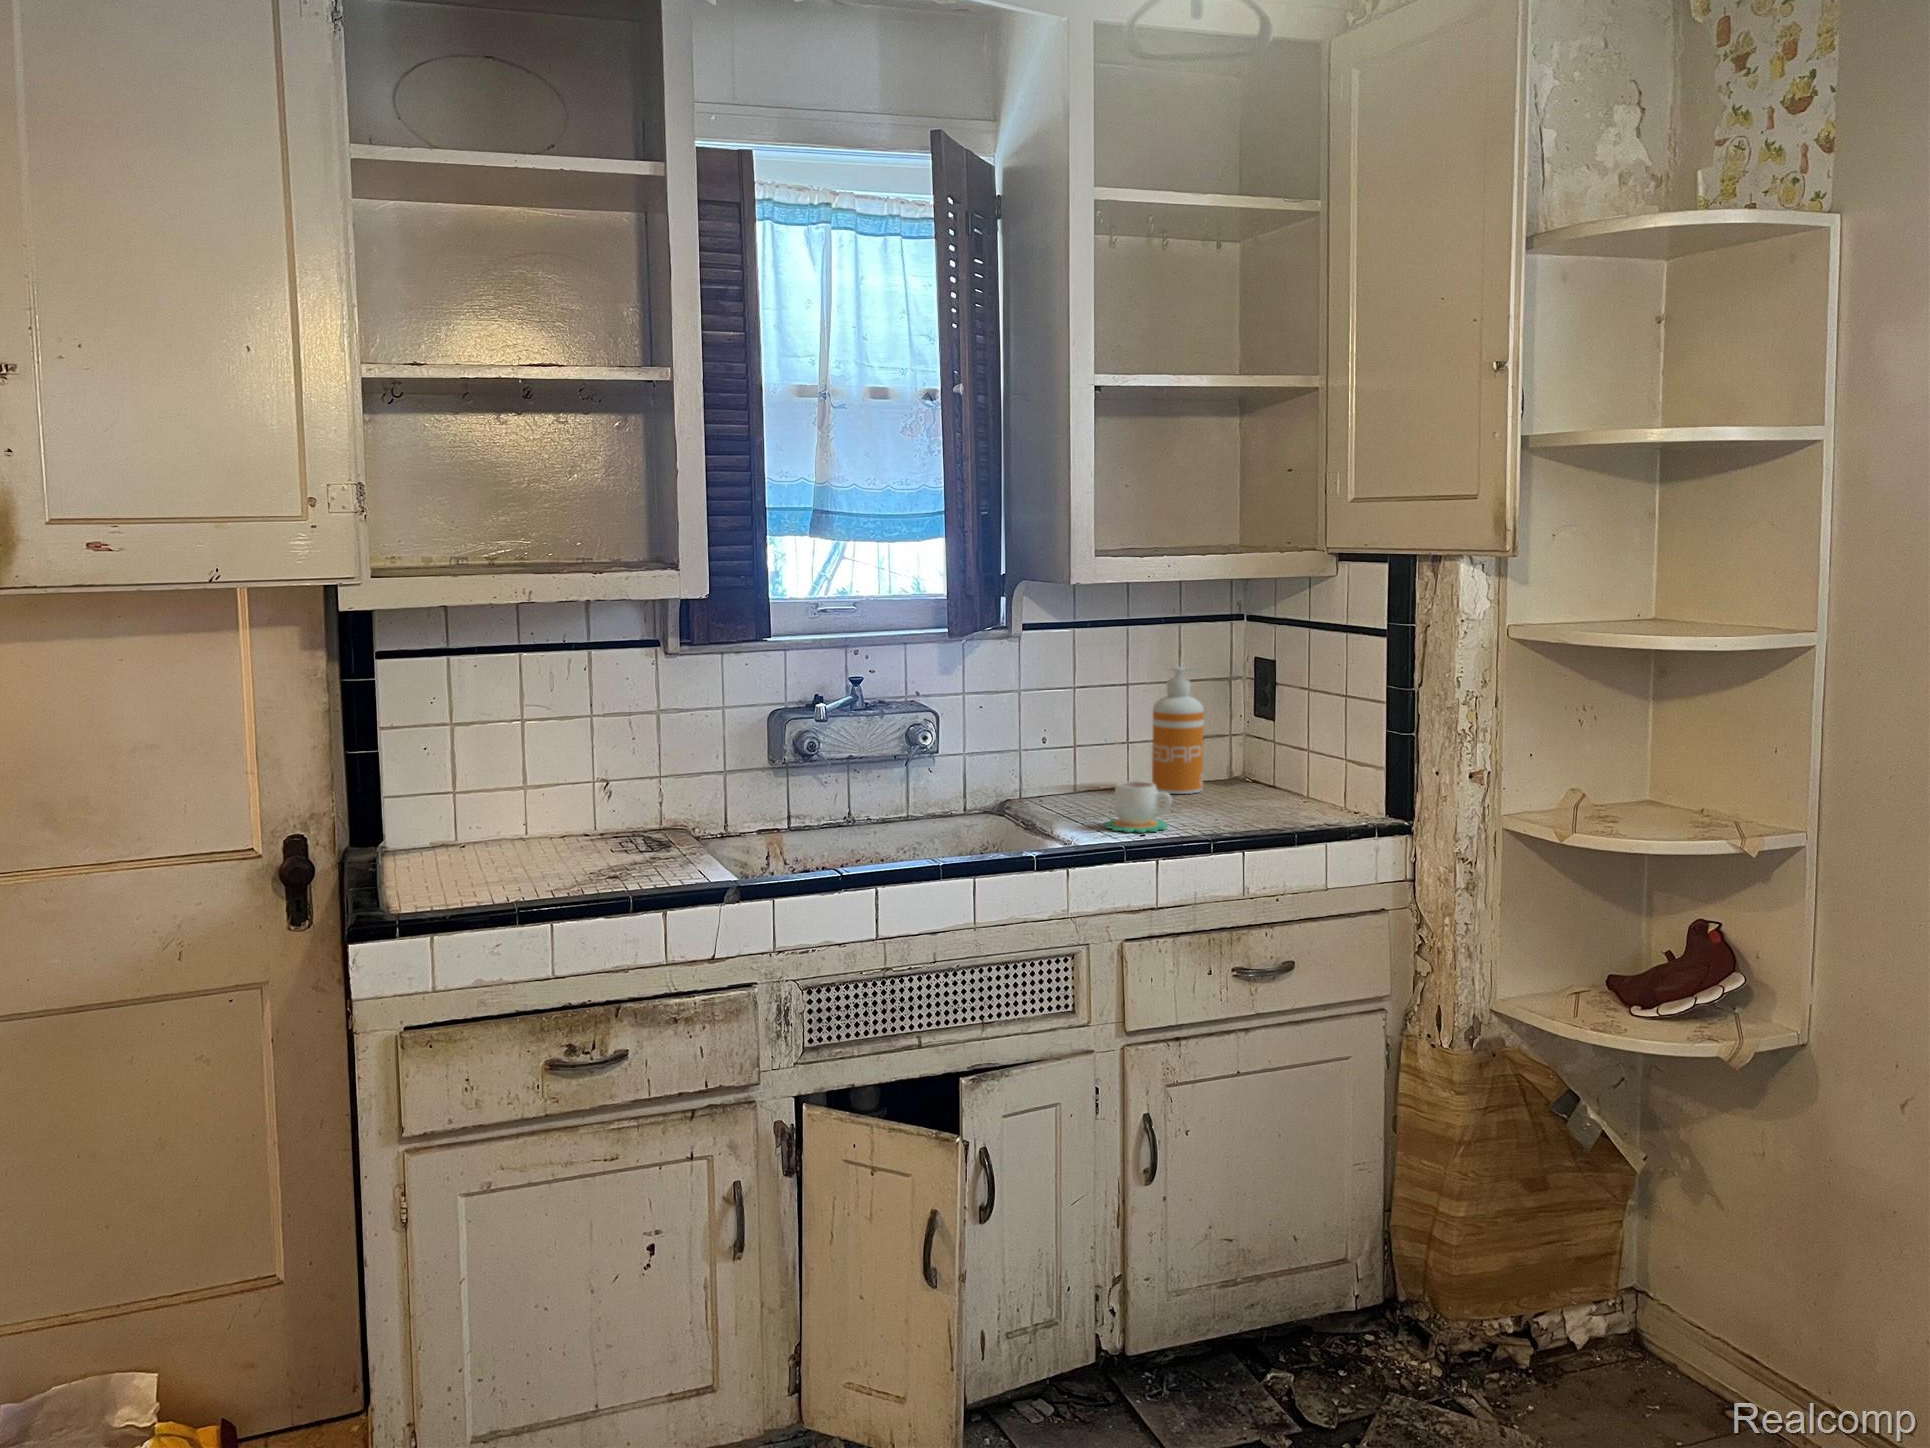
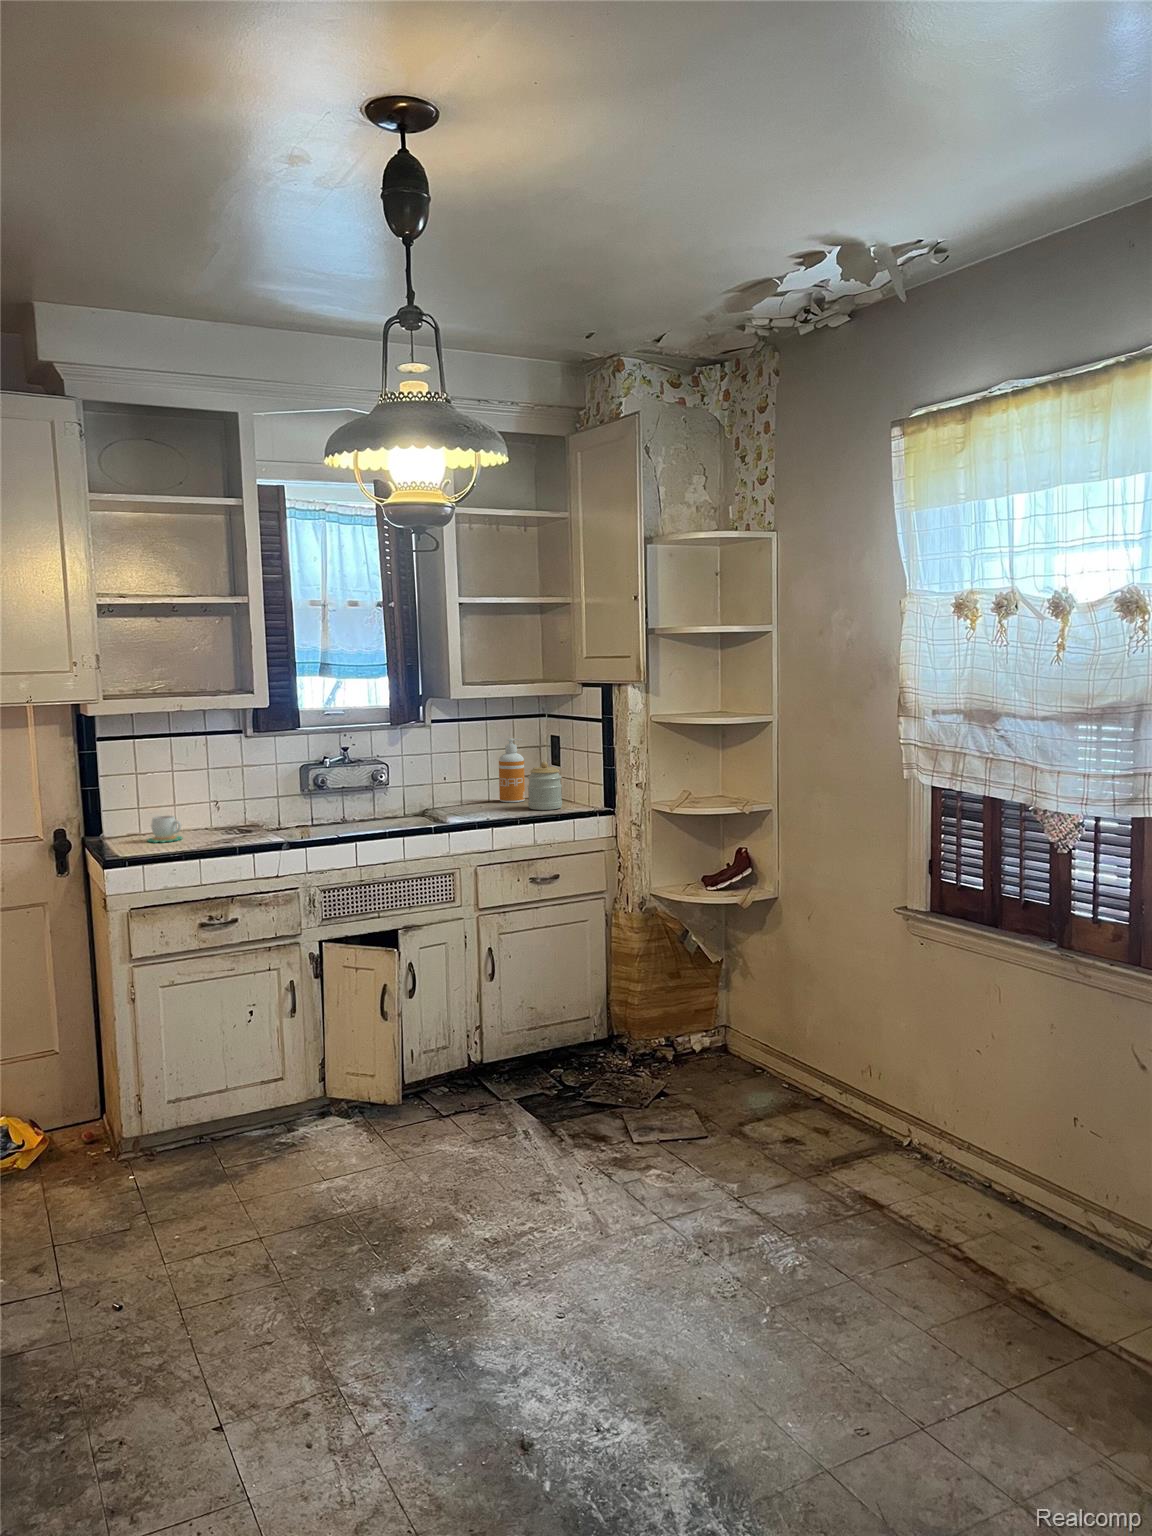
jar: none [1221,718,1293,818] -> present [528,762,562,810]
mug: present [1104,781,1172,833] -> present [147,816,183,843]

